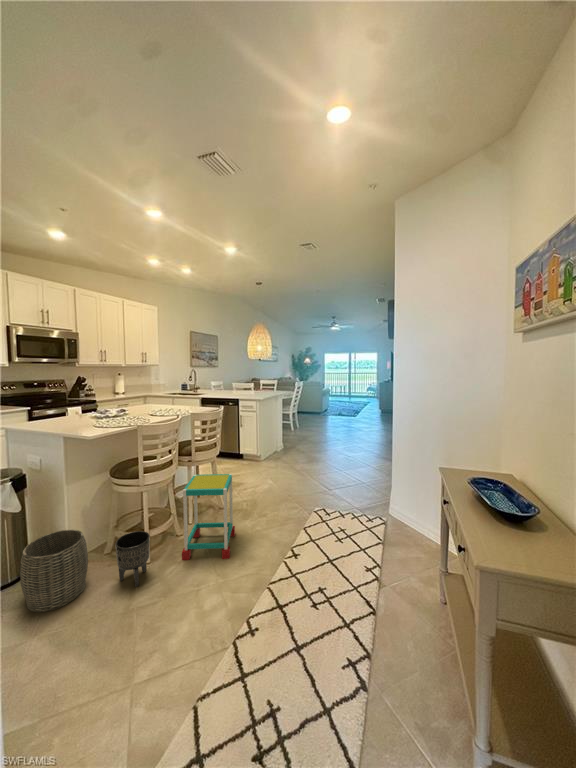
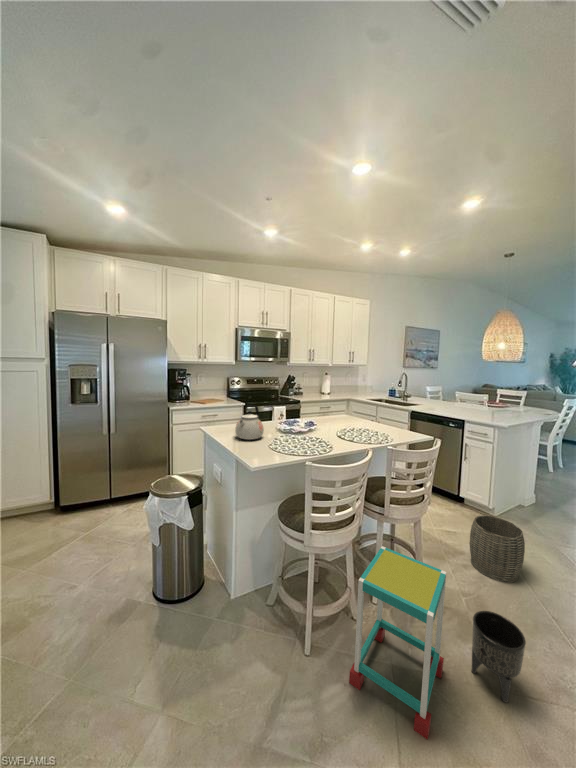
kettle: none [54,396,84,426] -> present [235,405,264,440]
woven basket: present [20,530,88,612] -> present [469,516,525,583]
planter: present [115,531,150,587] -> present [472,611,526,702]

